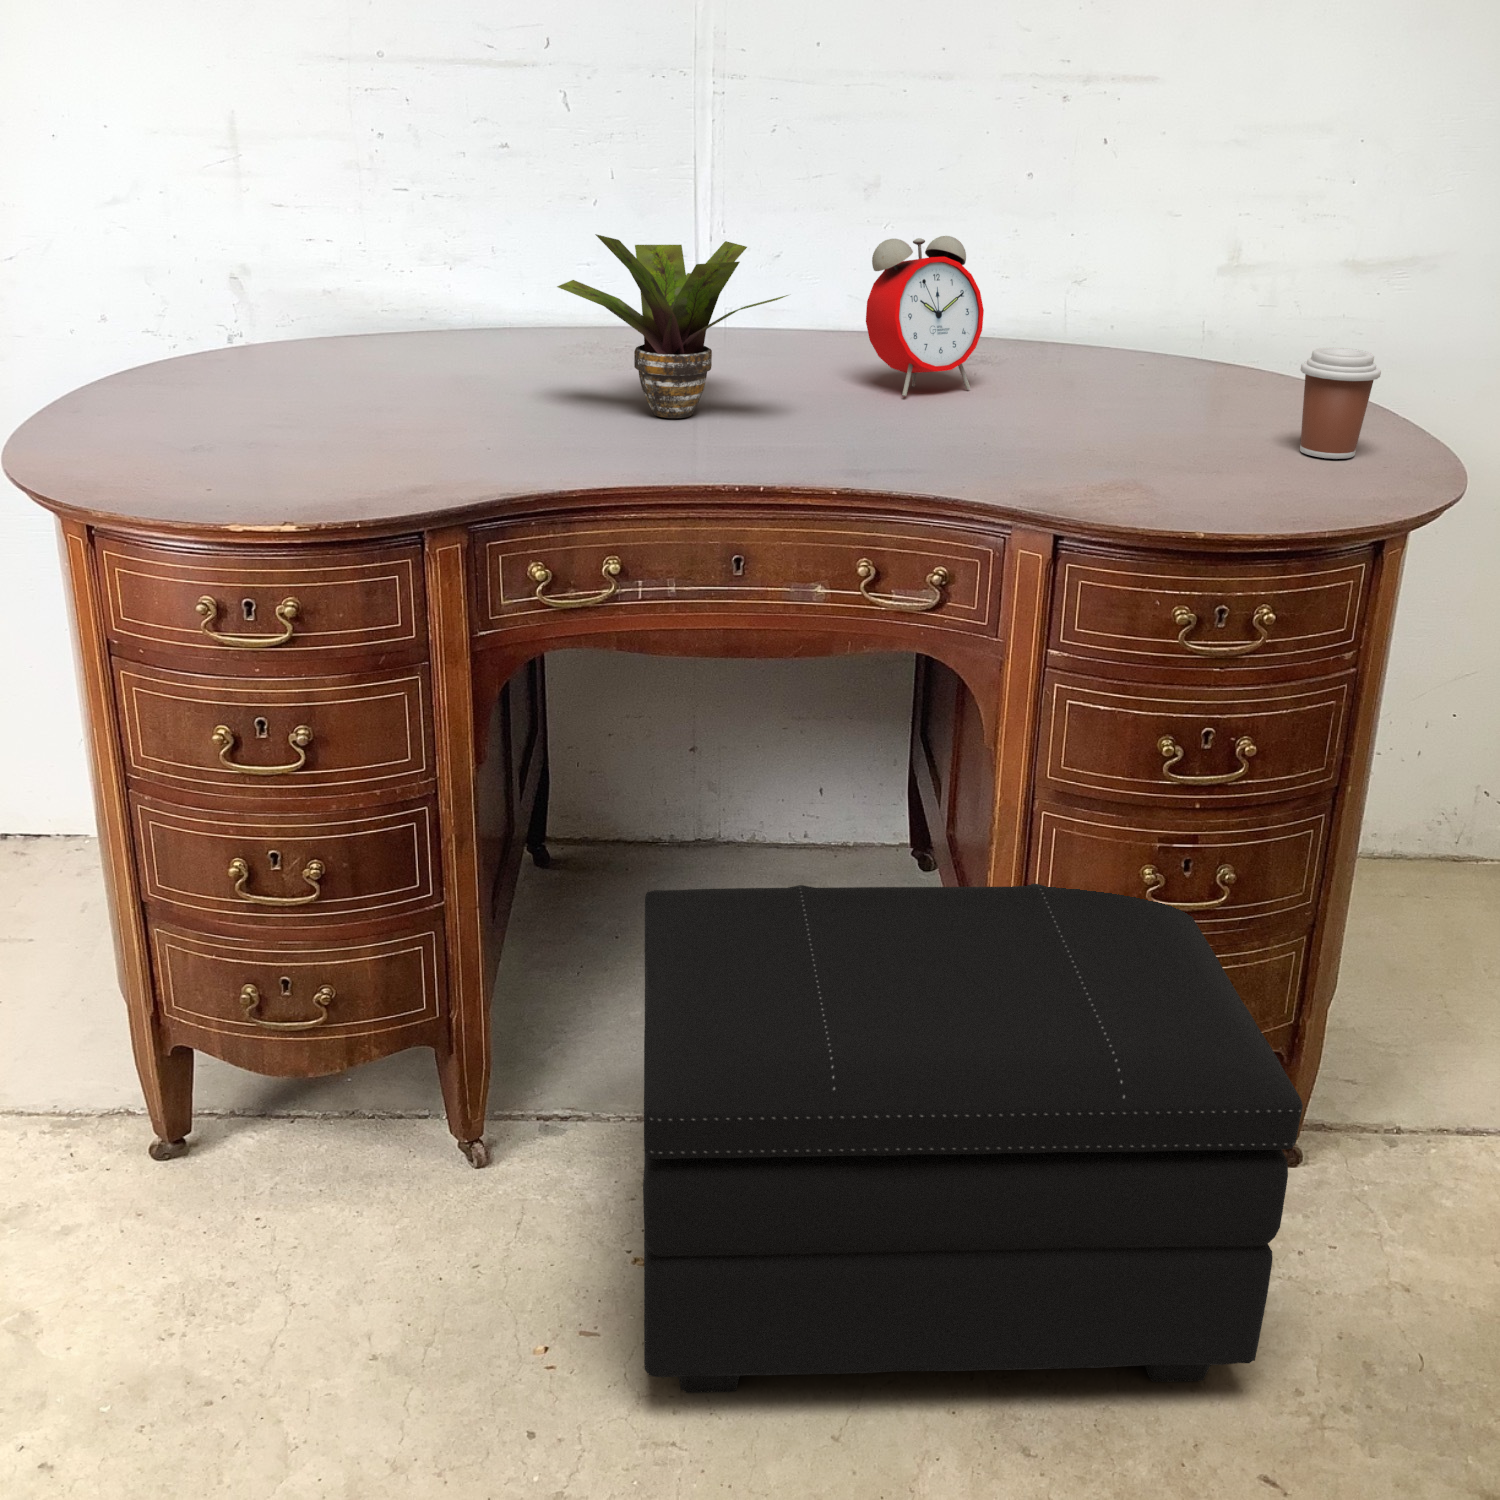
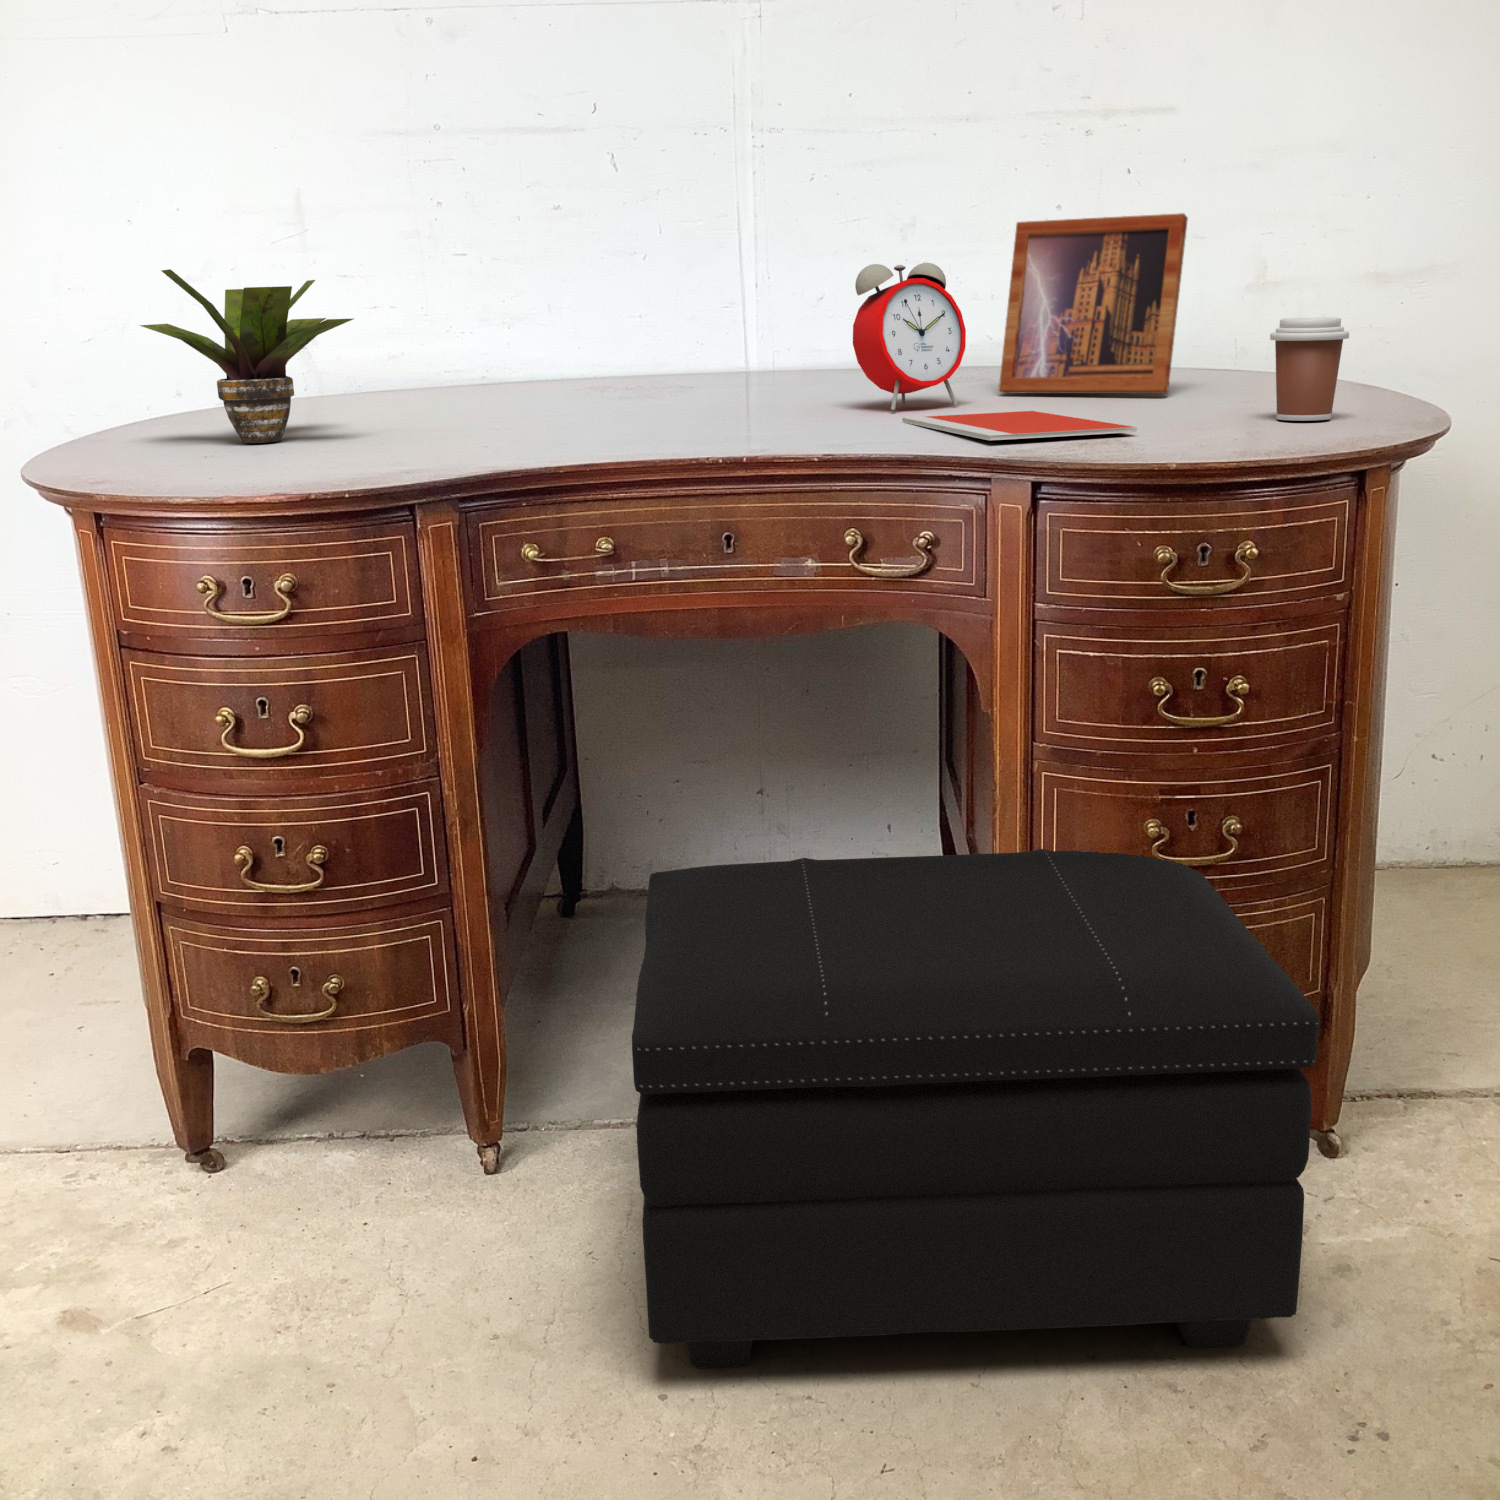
picture frame: none [1011,184,1221,385] -> present [999,213,1188,394]
potted plant: present [557,234,788,418] -> present [140,269,353,443]
notebook: none [916,410,1161,478] -> present [902,411,1137,440]

